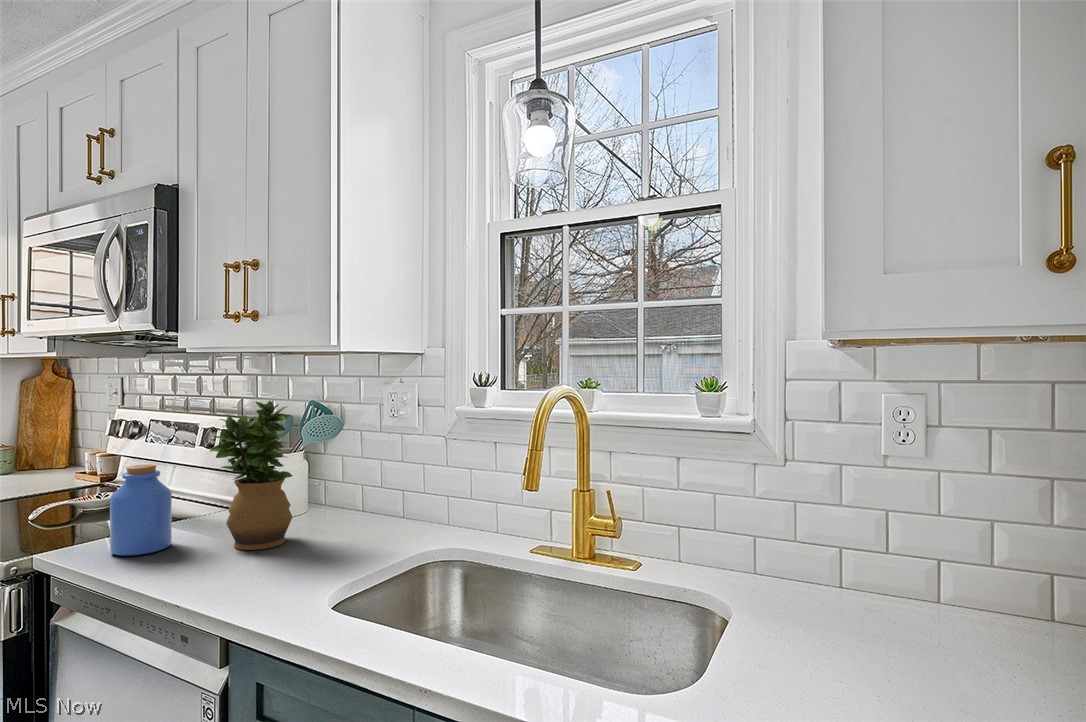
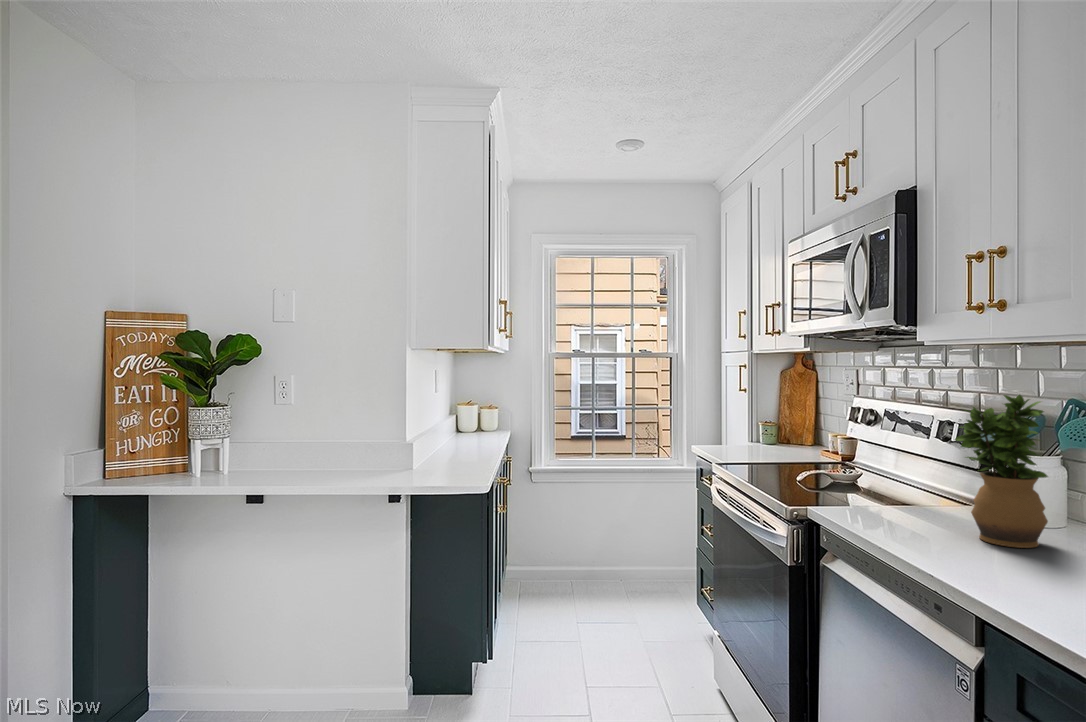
jar: present [110,464,172,556] -> none [864,446,916,525]

